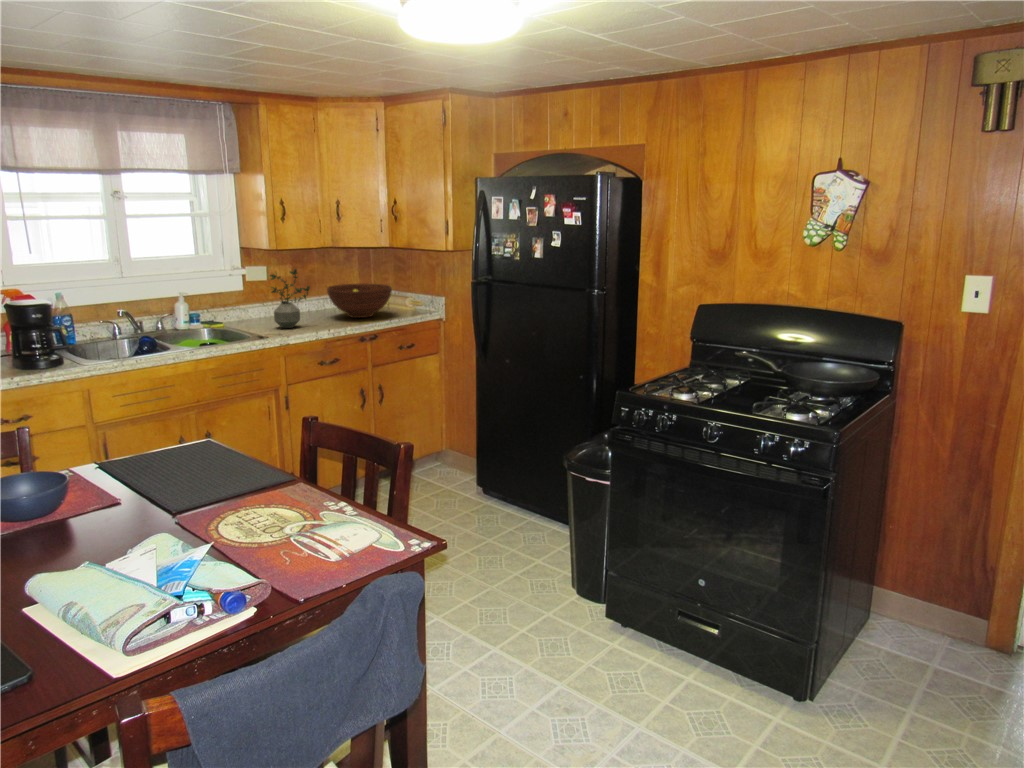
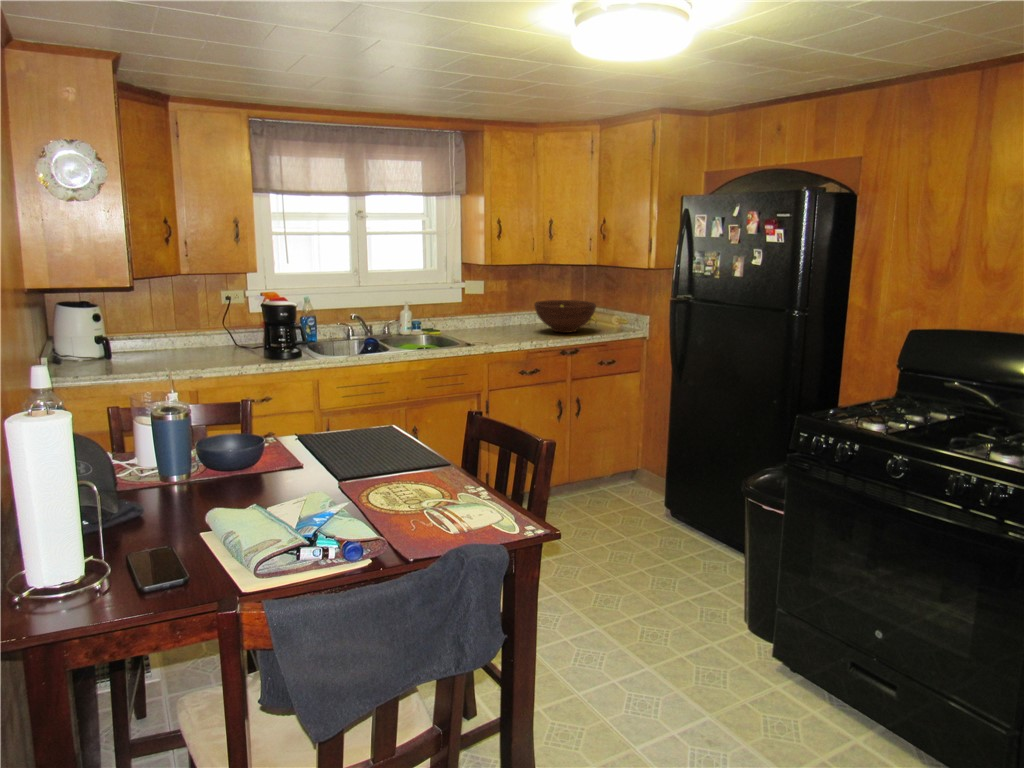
potted plant: present [270,269,310,328] -> none [480,283,517,338]

